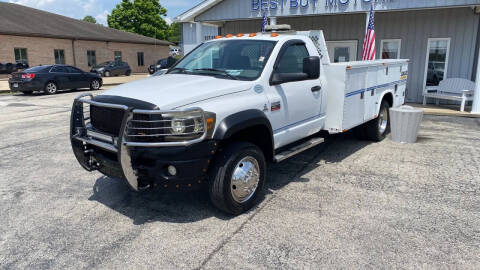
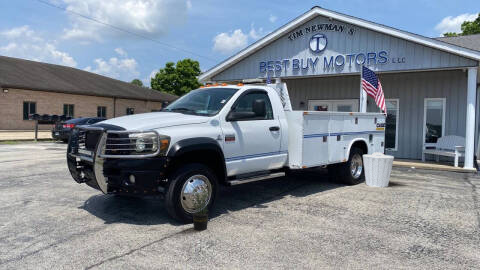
potted plant: none [237,168,269,224] -> present [192,189,209,230]

